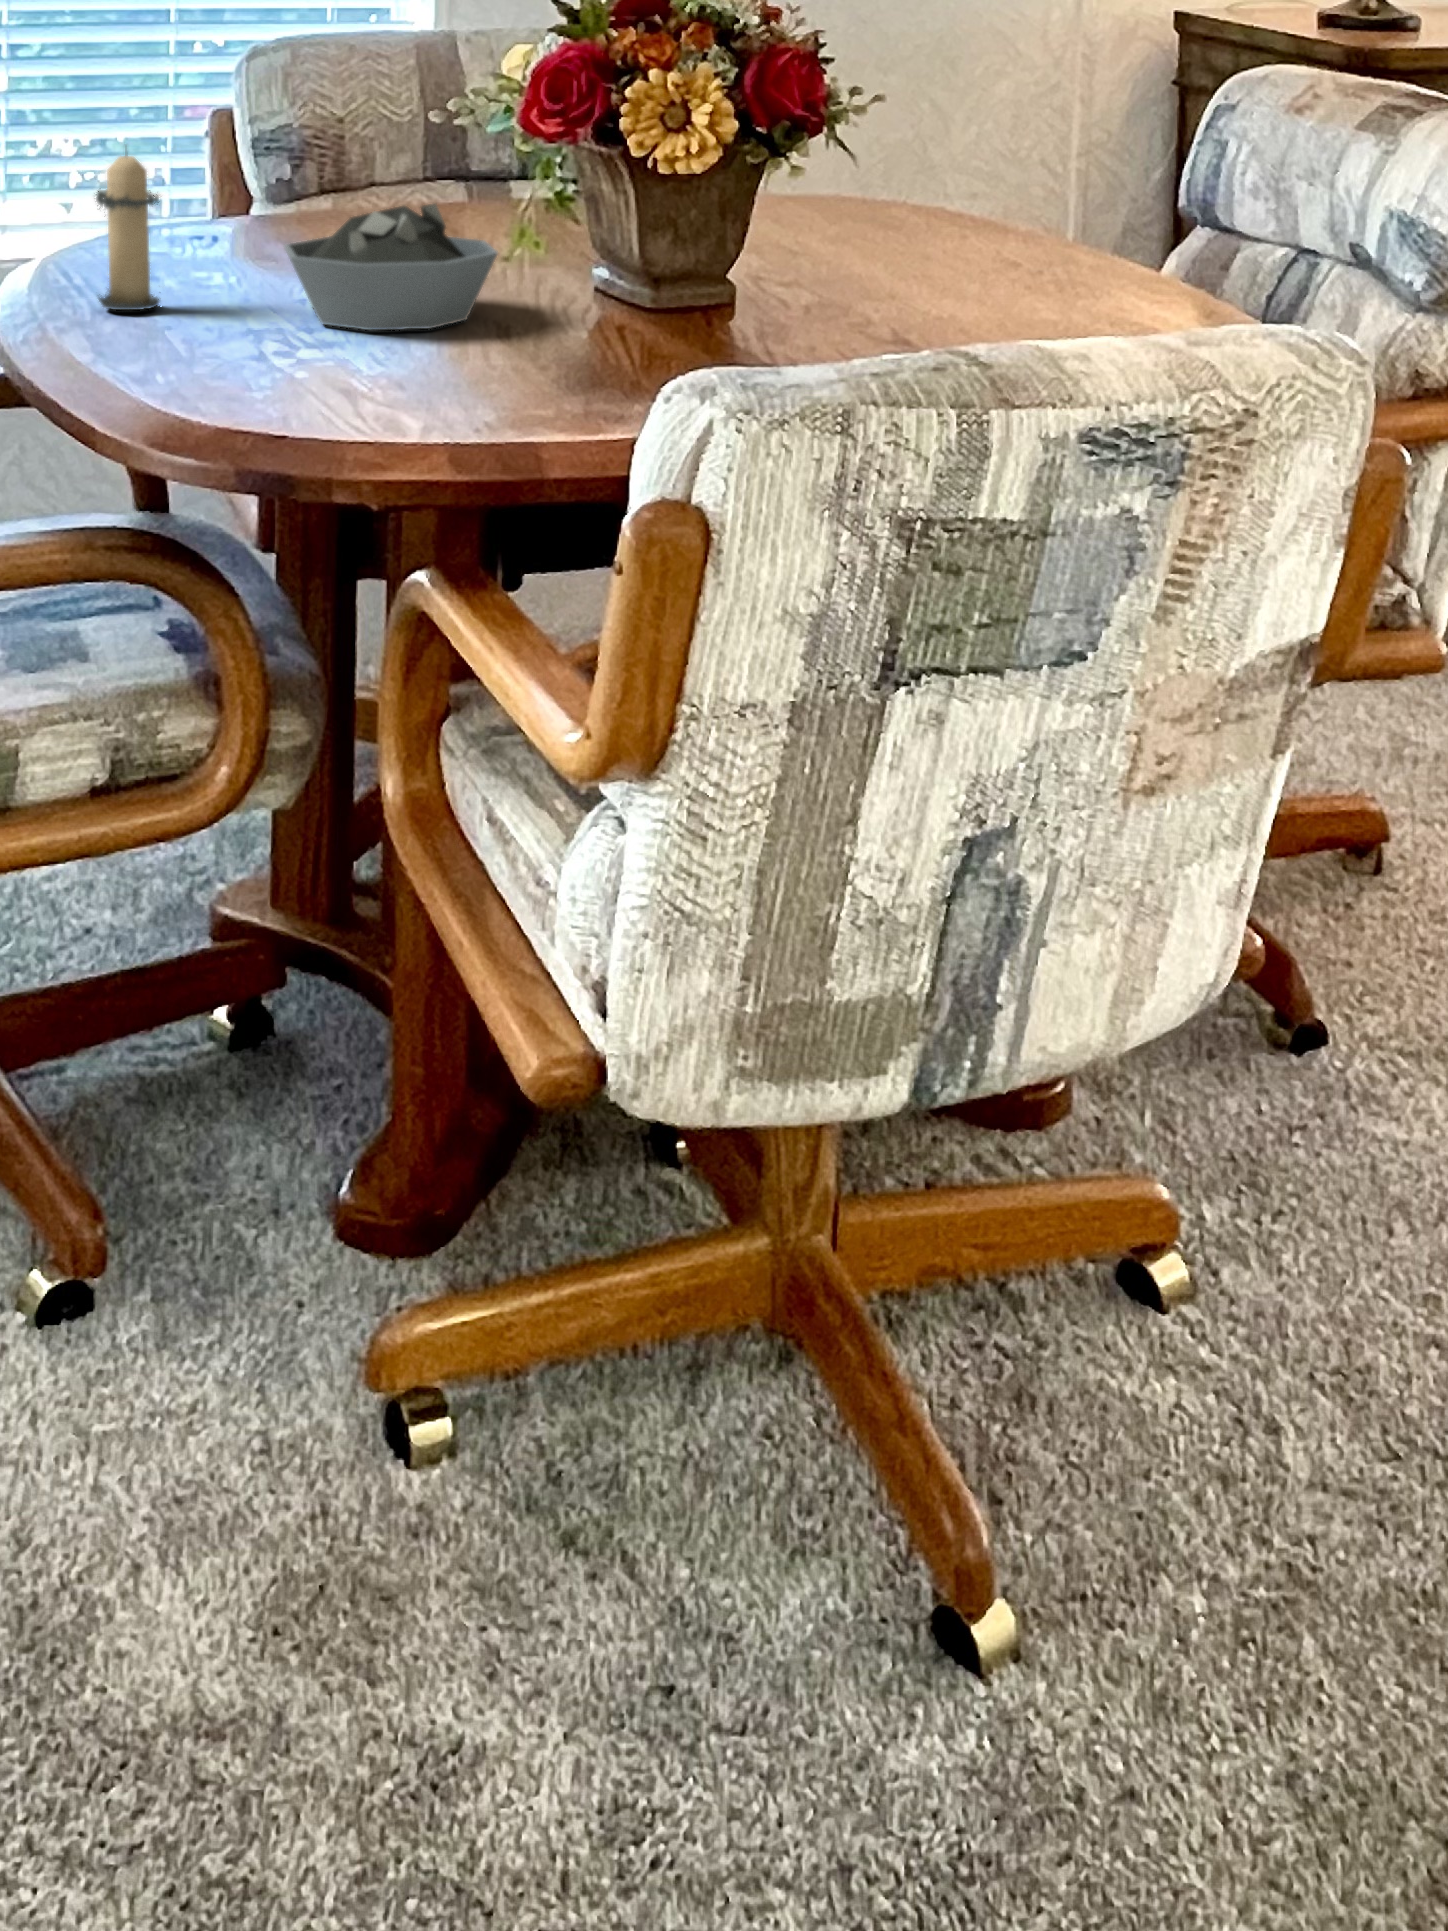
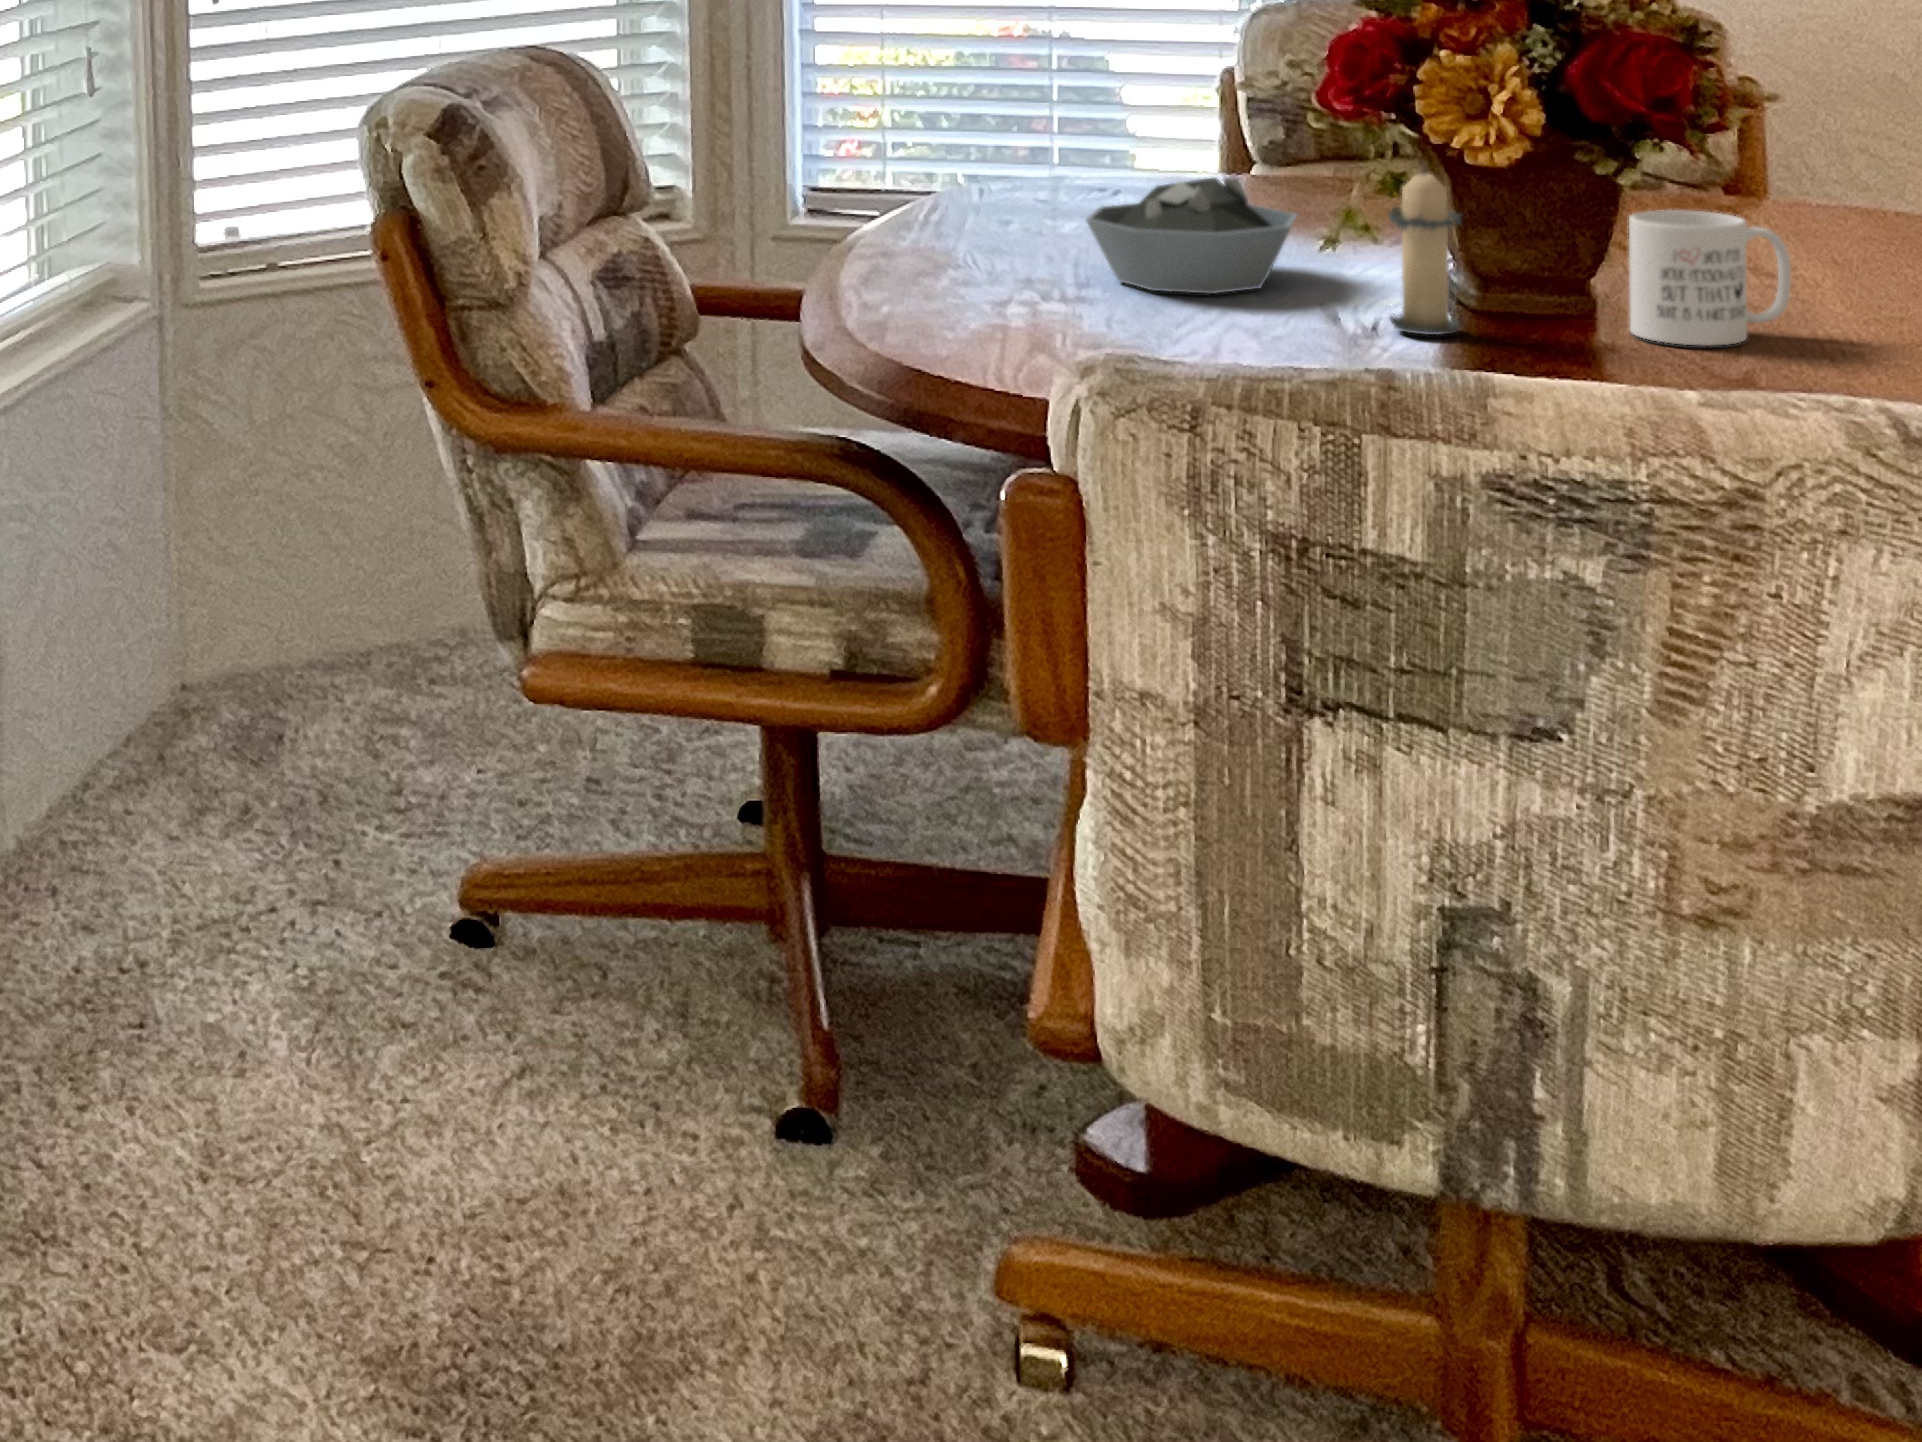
candle: present [96,154,160,310] -> present [1389,171,1461,335]
mug: none [813,213,931,337] -> present [1629,210,1791,345]

